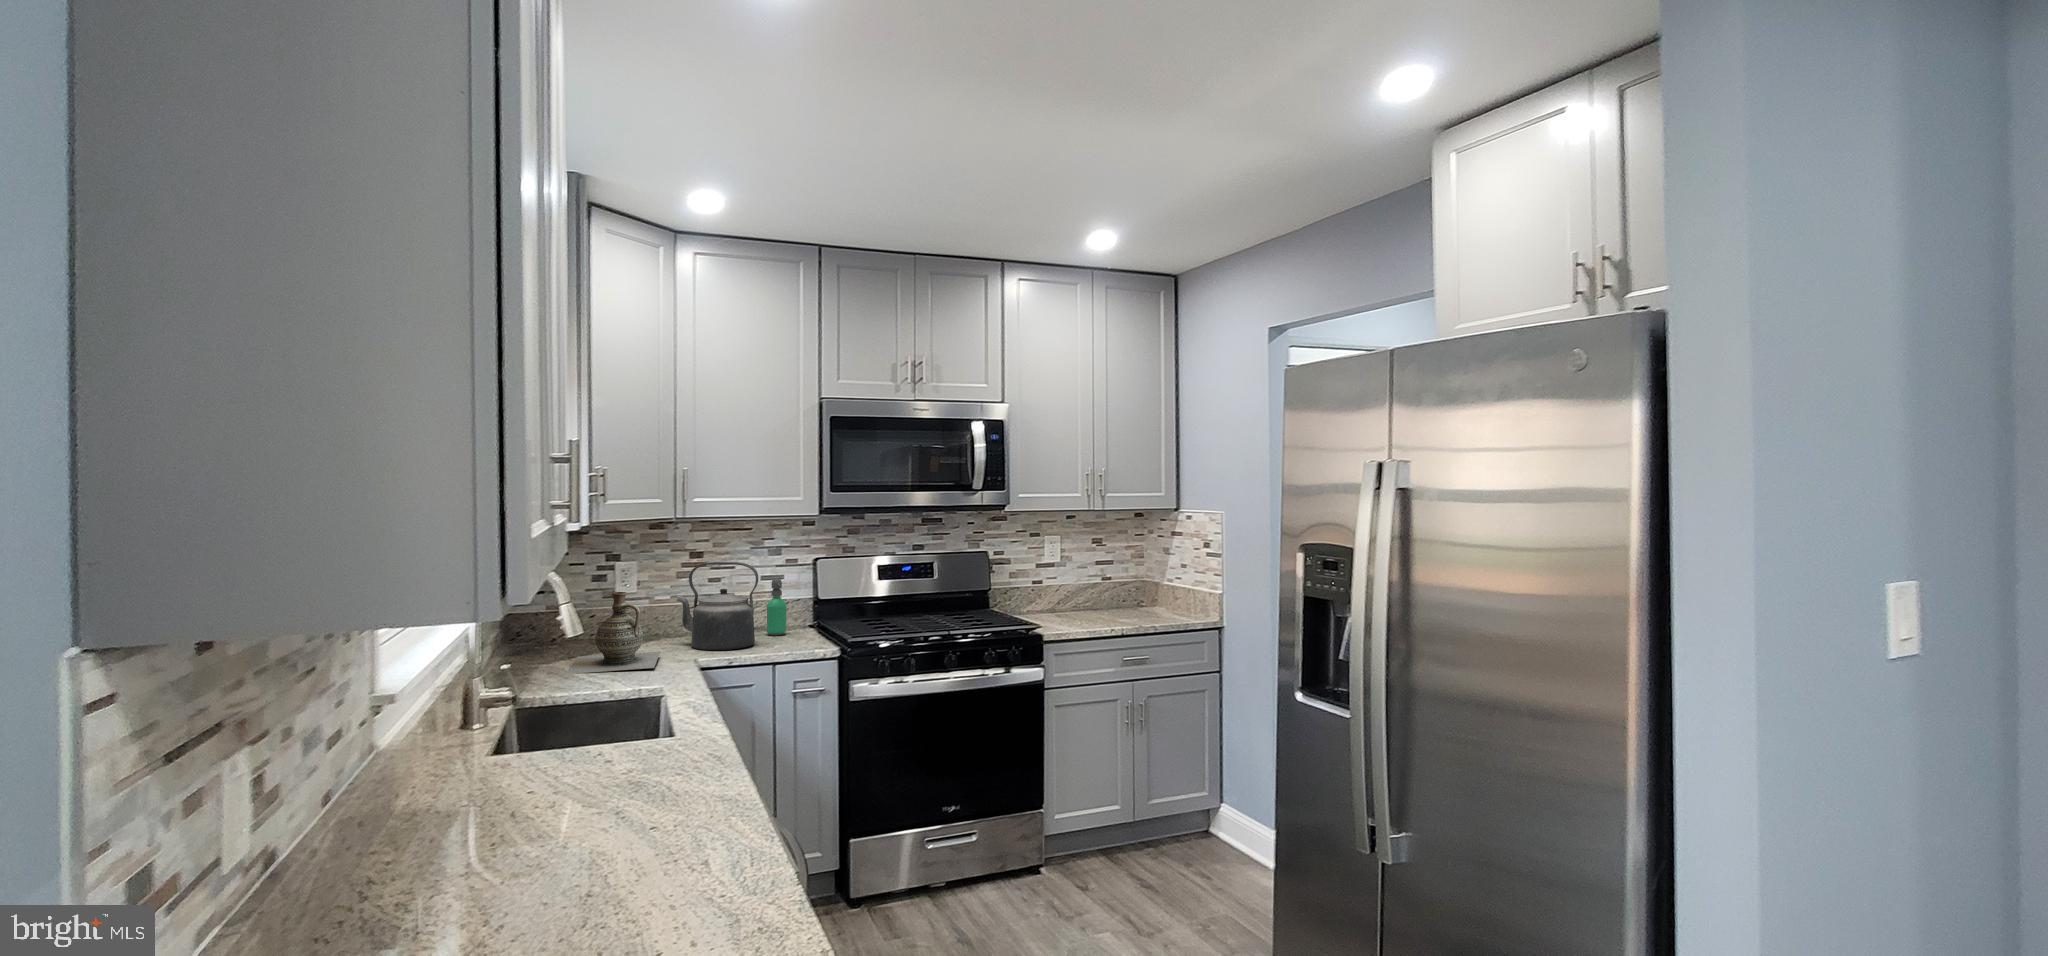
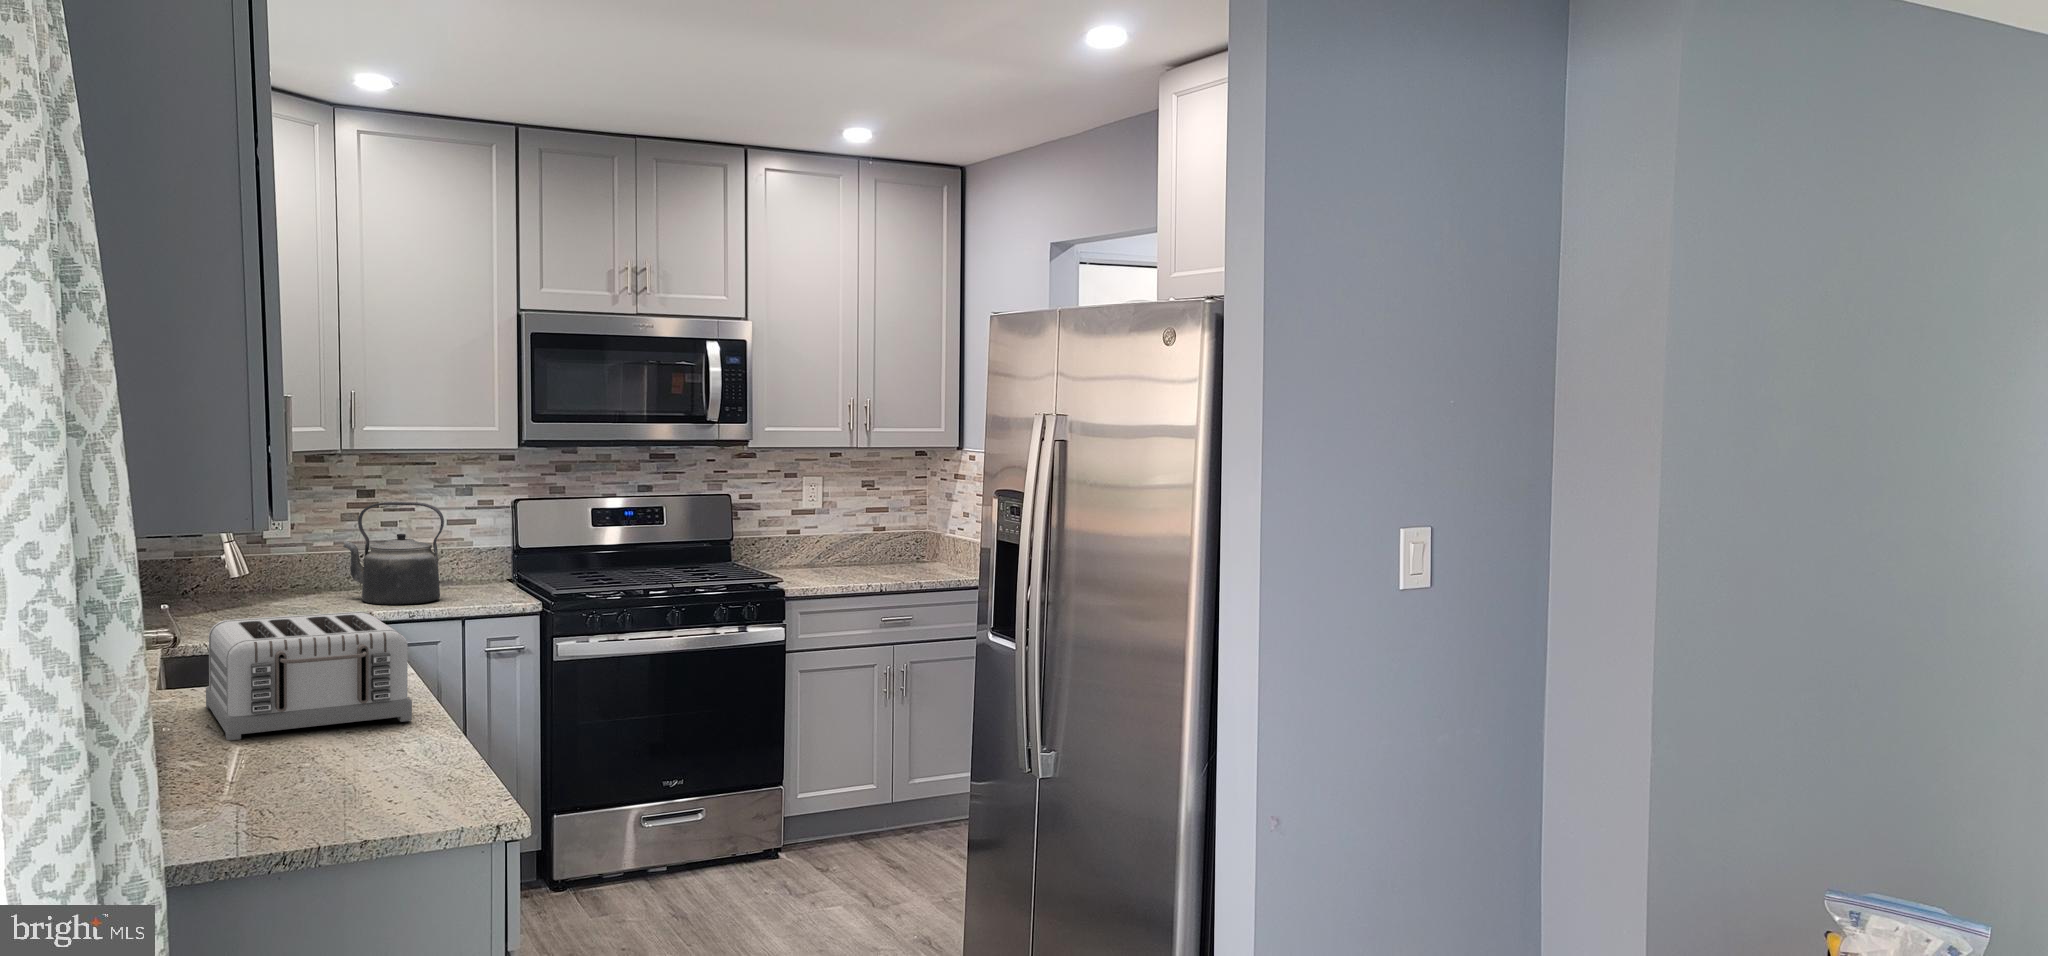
soap dispenser: present [766,578,786,636] -> none [454,523,479,591]
ceramic jug: present [567,592,660,673] -> none [215,534,326,626]
toaster: none [524,678,726,837] -> present [206,611,412,740]

